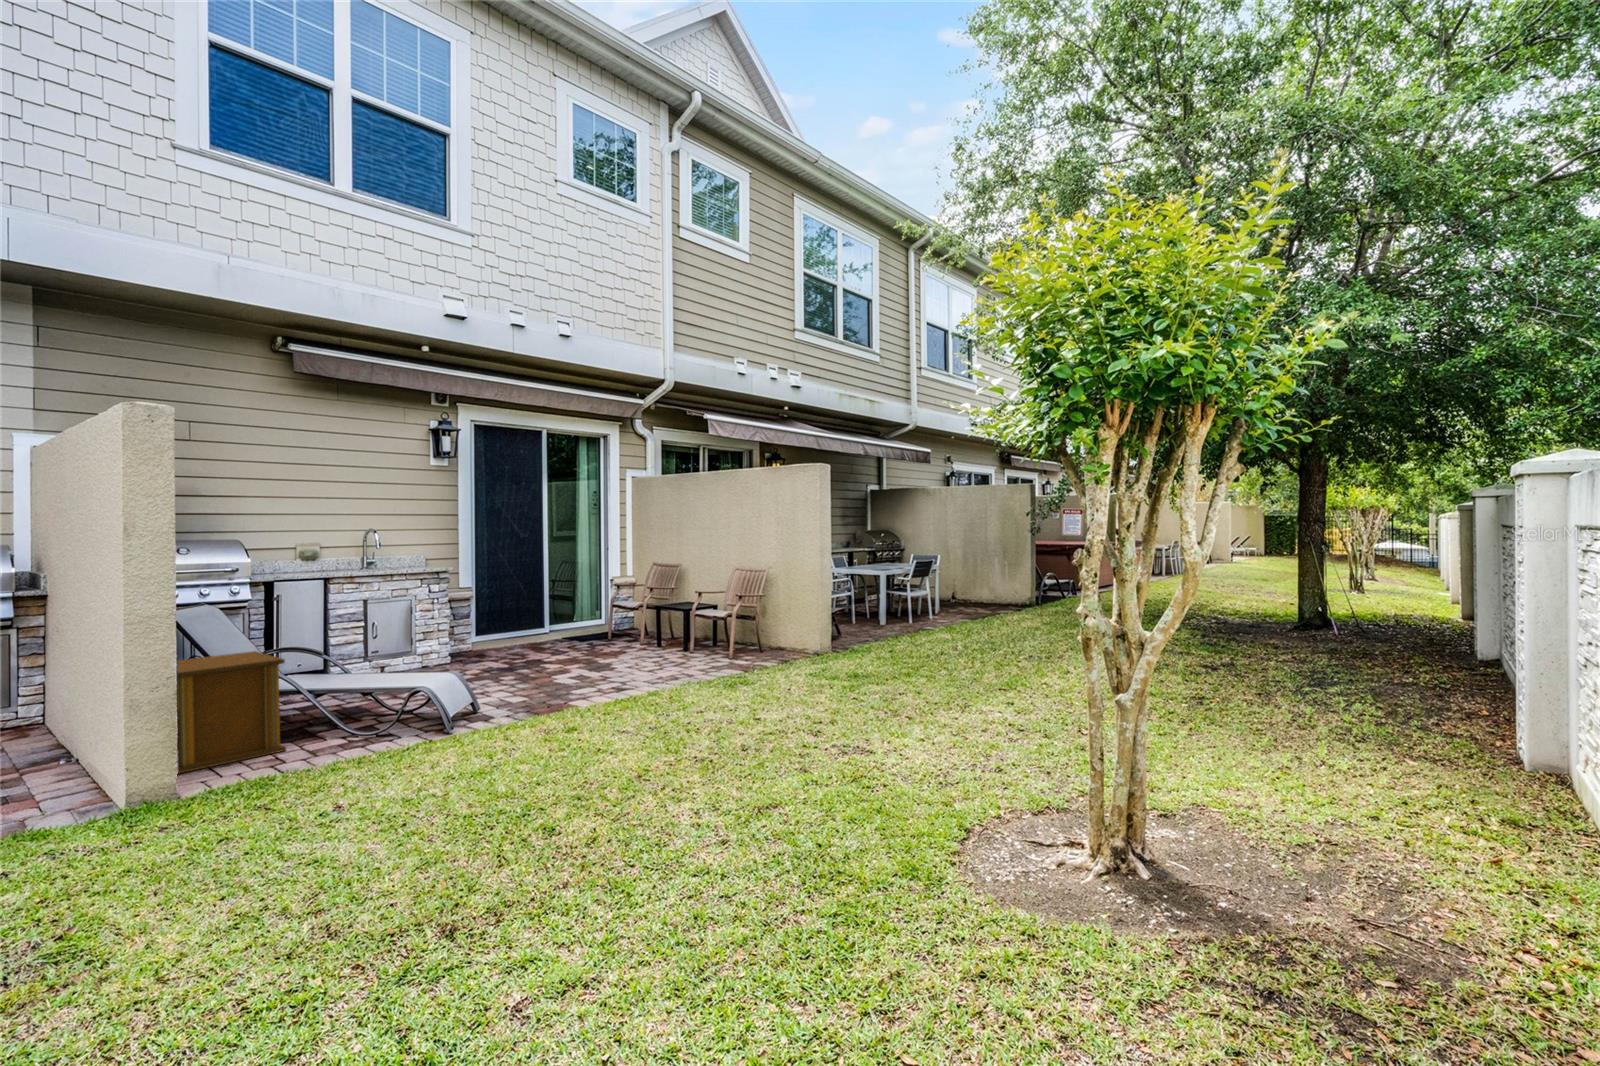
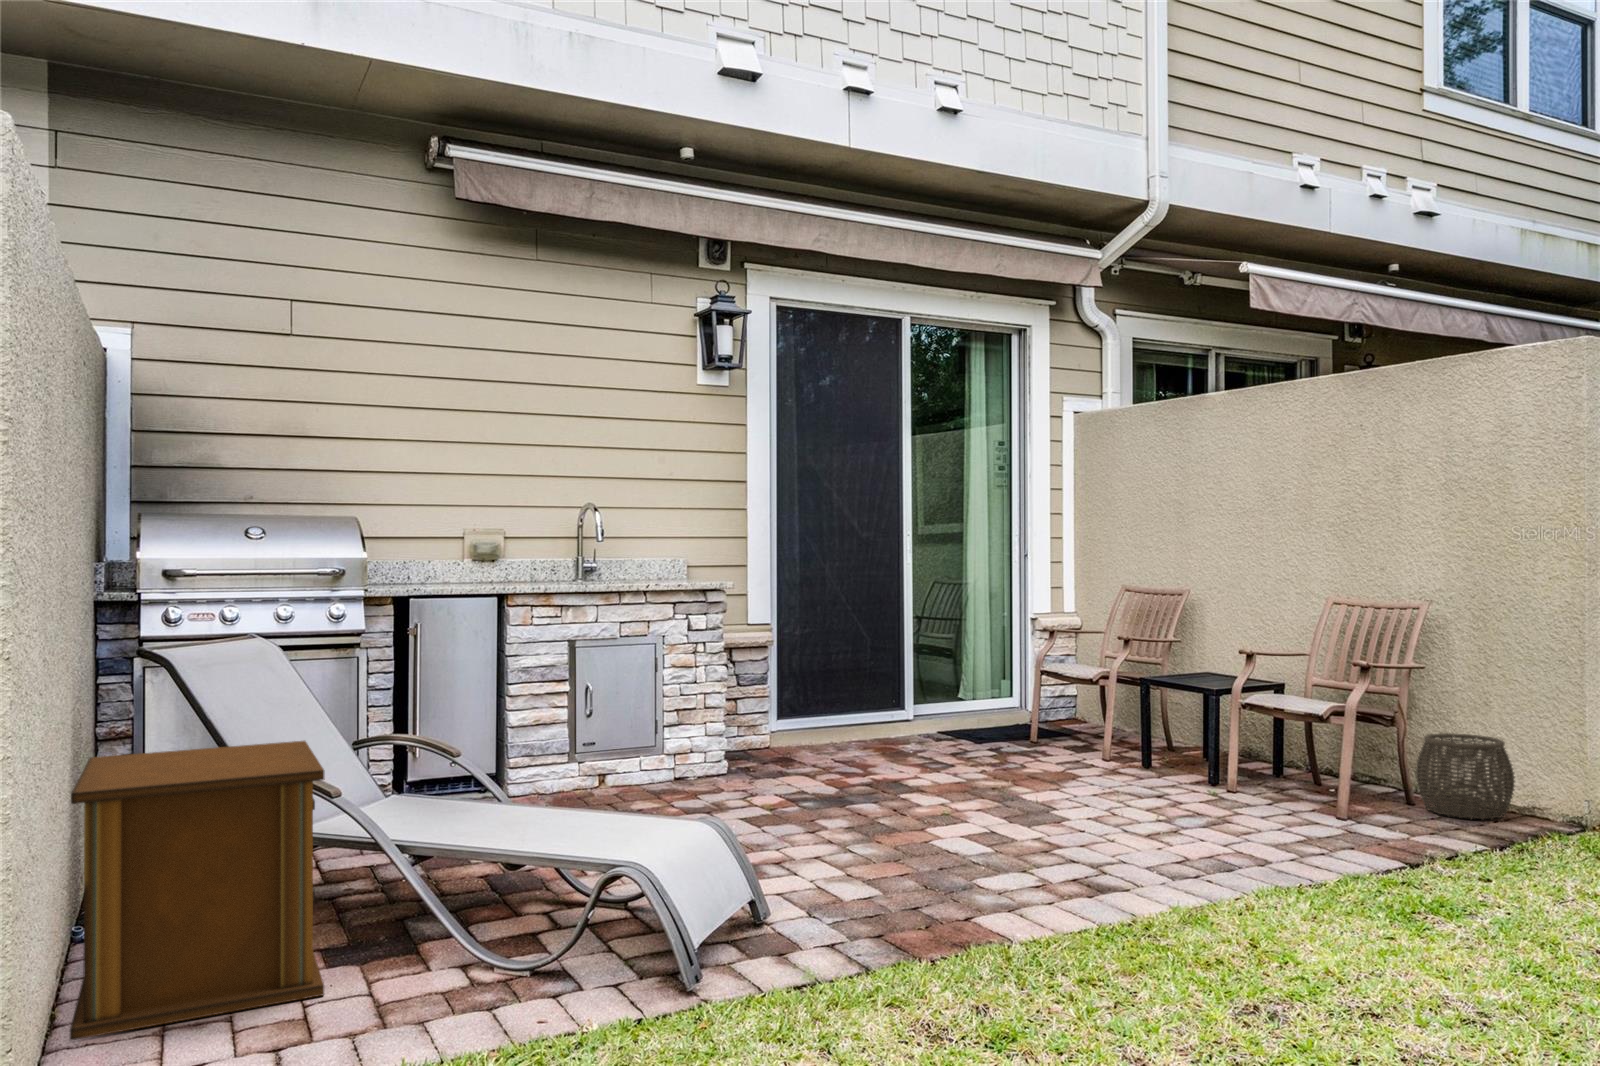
woven basket: none [758,622,792,655] -> present [1415,733,1515,819]

